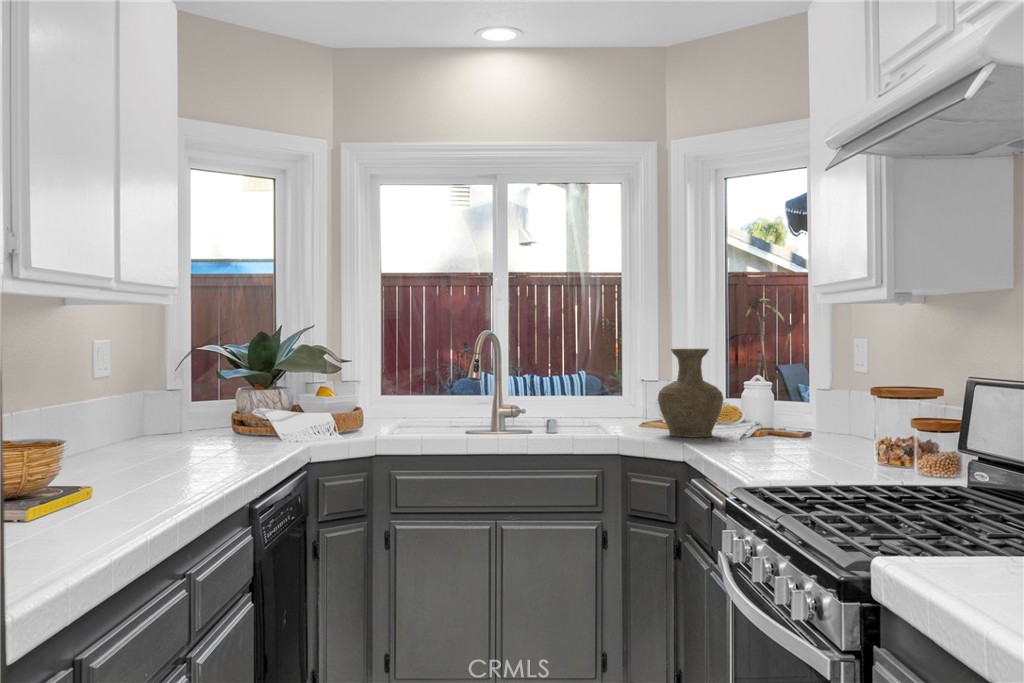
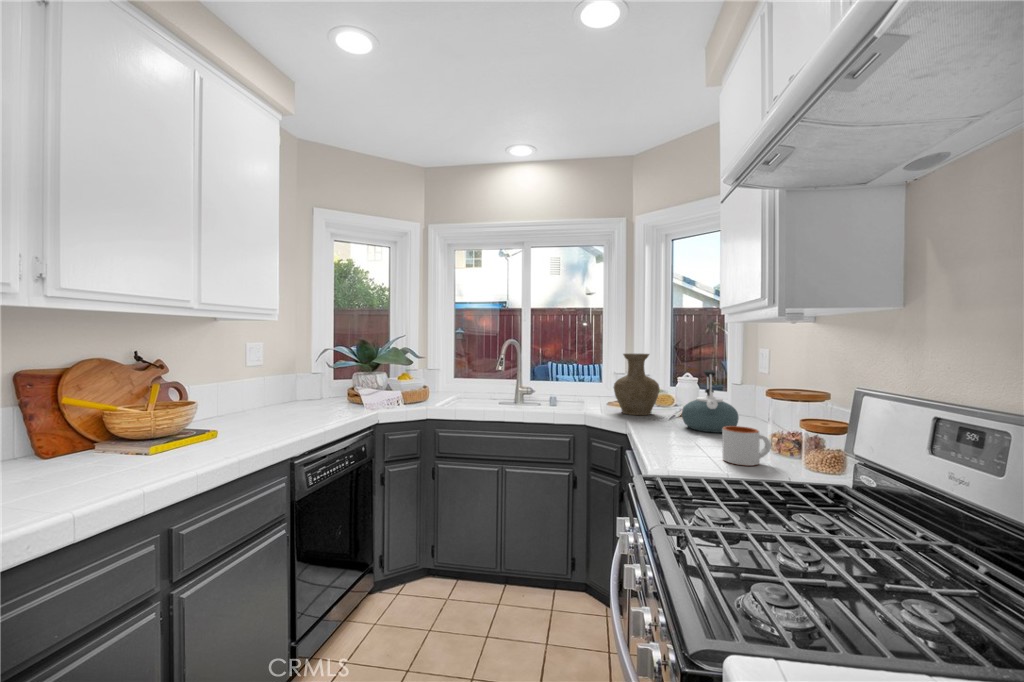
kettle: none [762,368,834,450] -> present [682,370,739,433]
mug: none [827,432,880,475] -> present [722,426,771,466]

